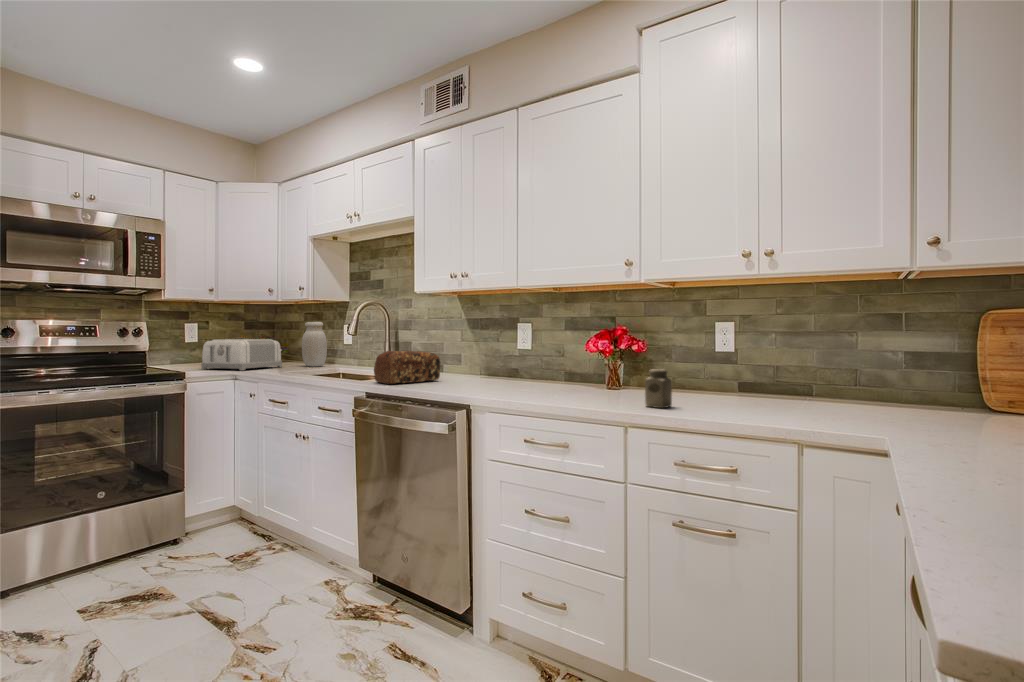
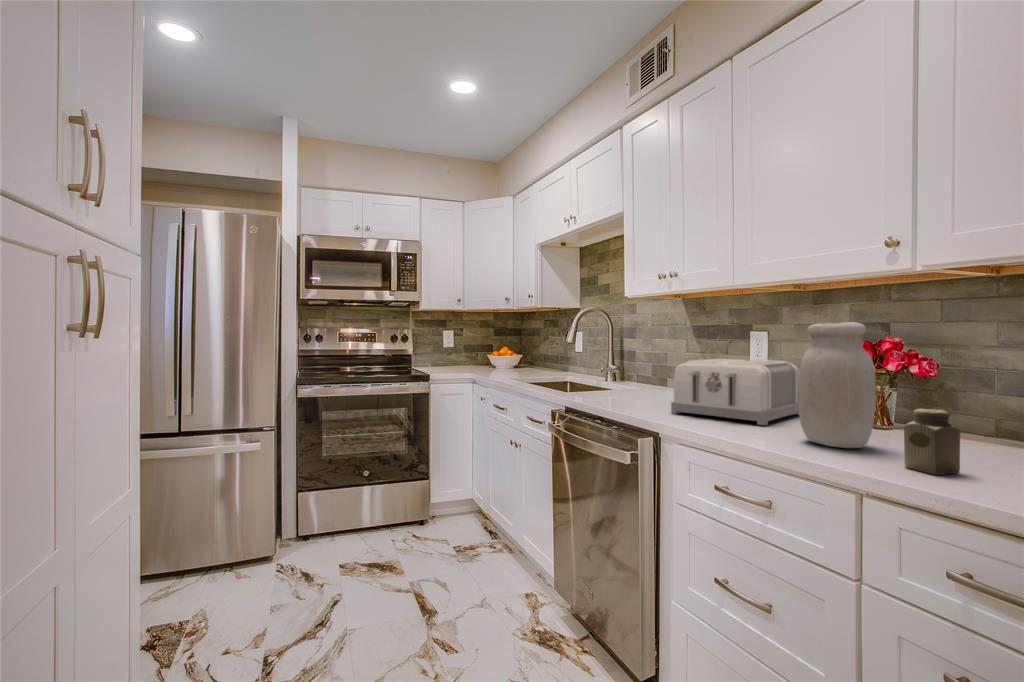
jar: present [302,322,327,367] -> present [798,322,876,448]
toaster: present [201,339,282,370] -> present [671,359,799,425]
bread loaf: present [374,351,440,384] -> none [572,363,646,399]

